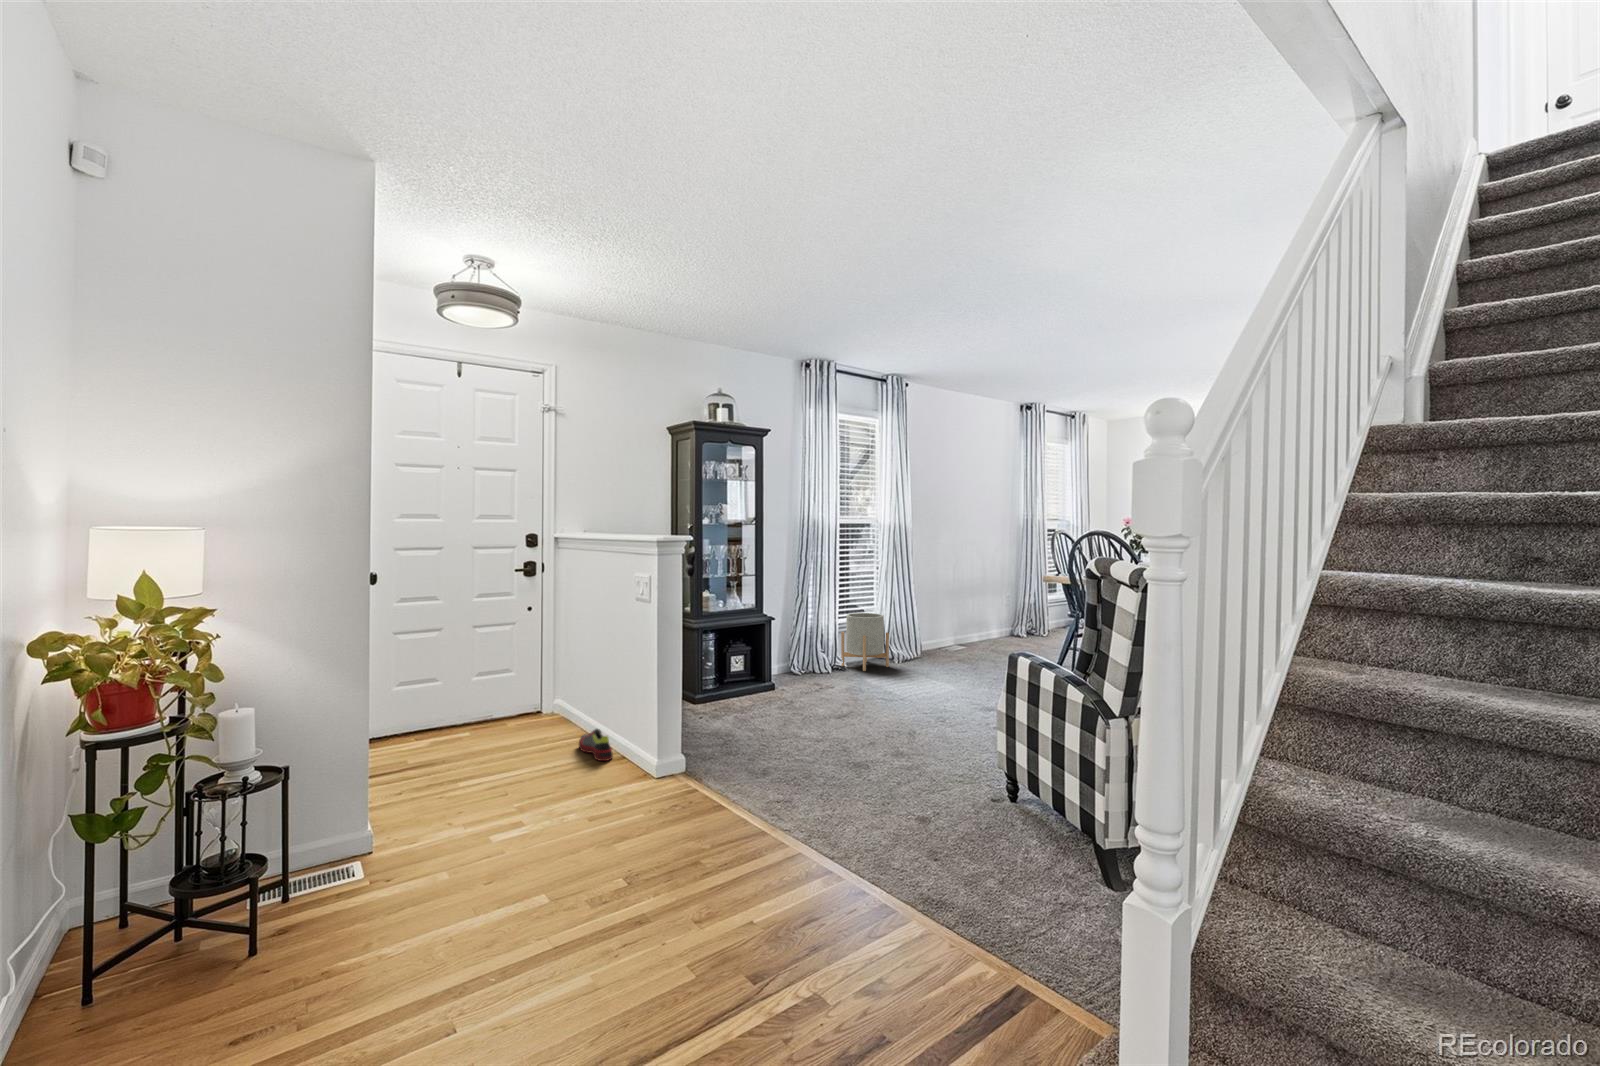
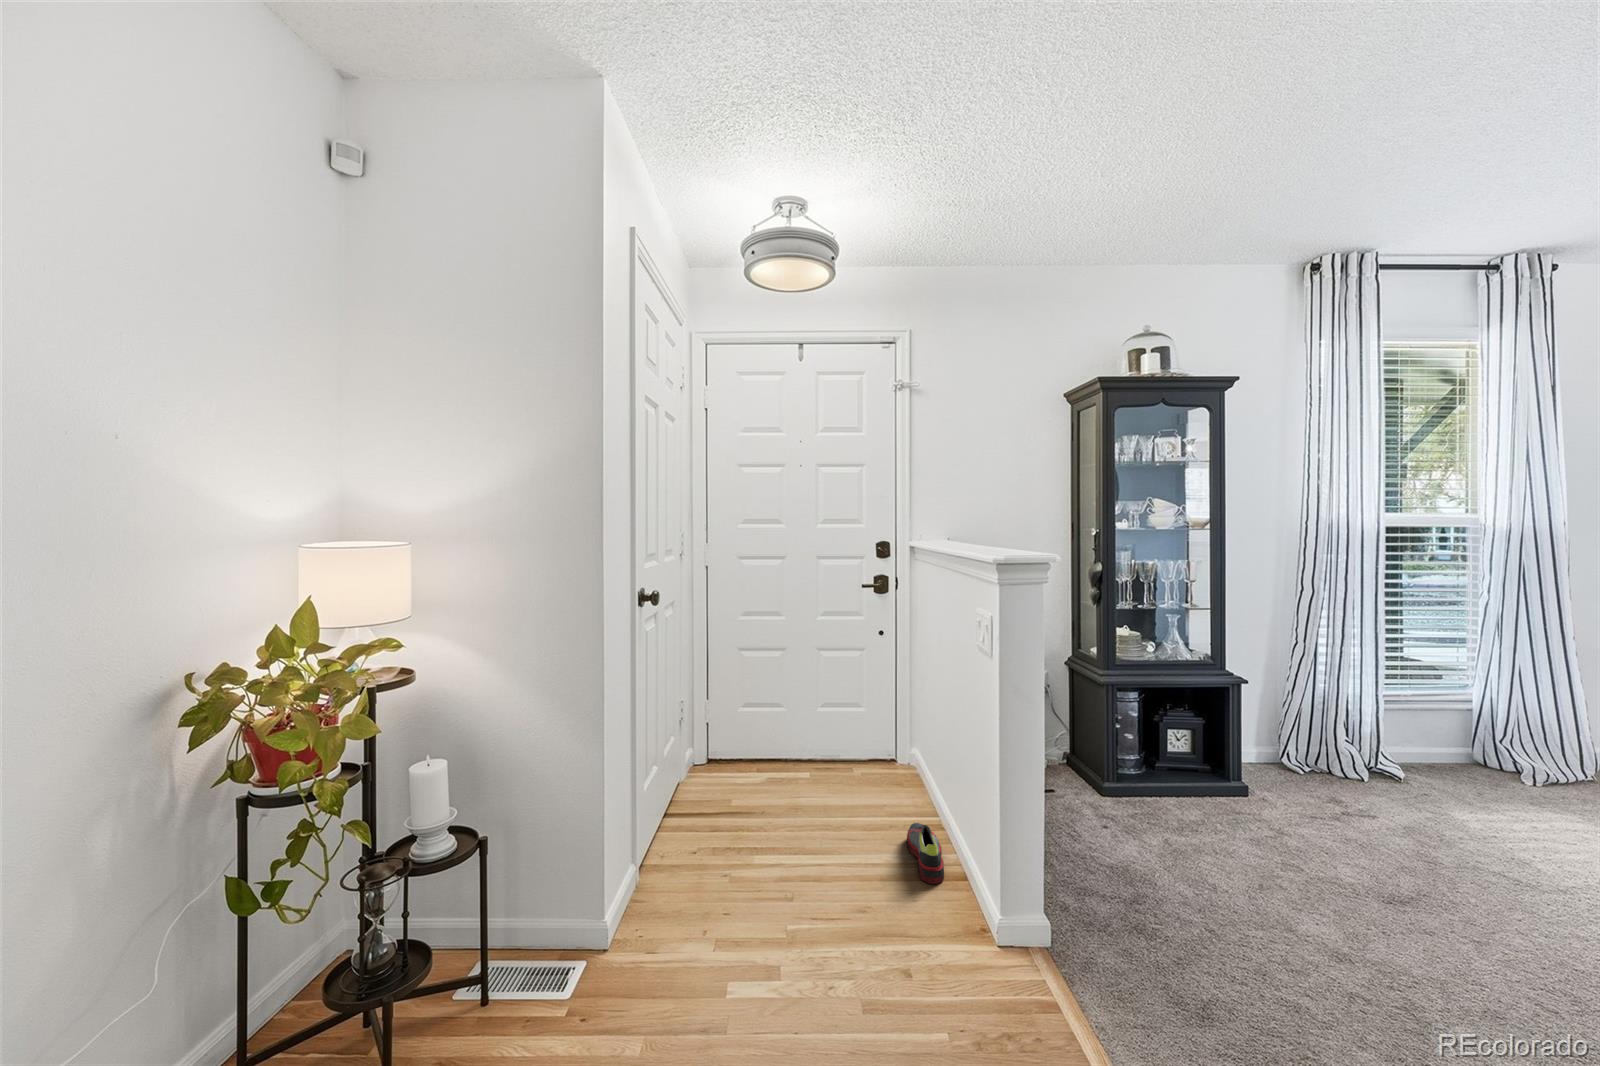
planter: present [841,613,889,671] -> none [1390,681,1513,792]

